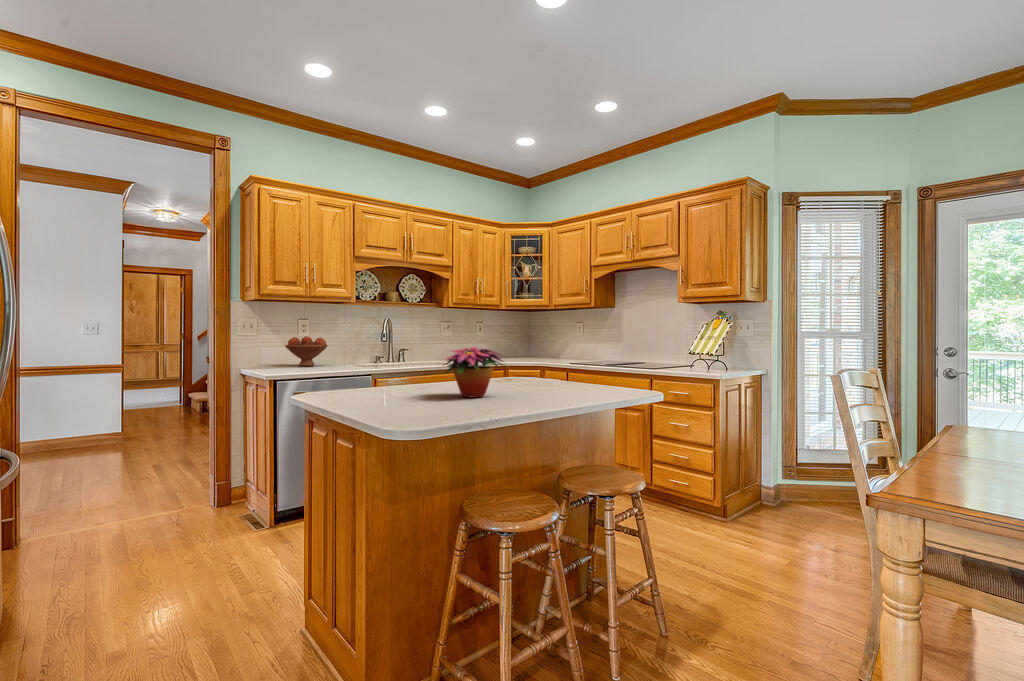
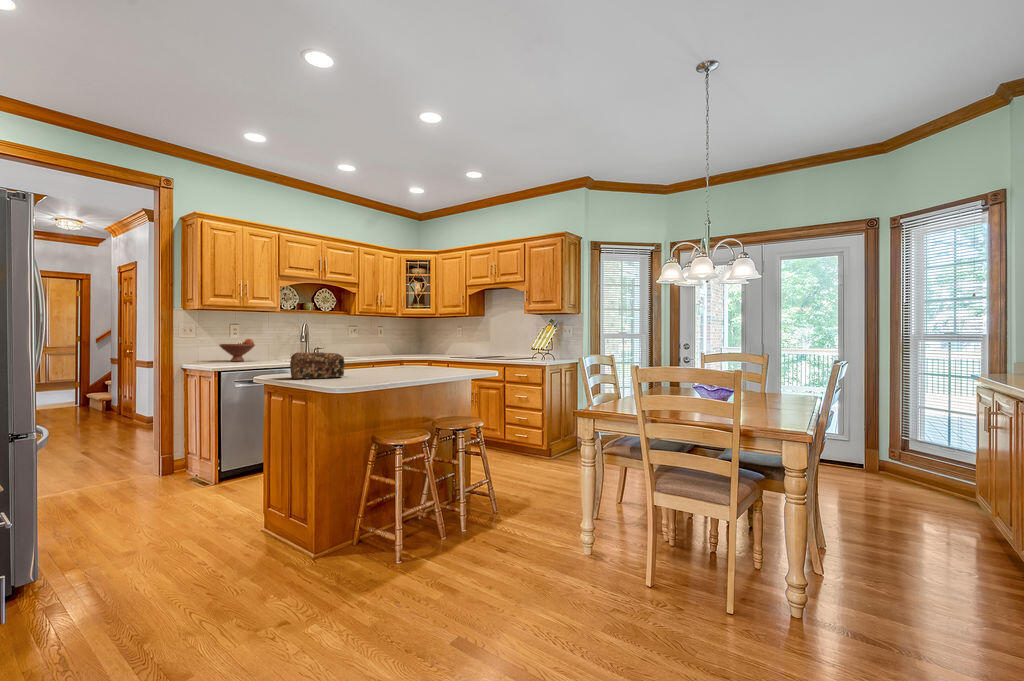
flower arrangement: present [444,347,503,398] -> none [353,342,404,374]
bread loaf: none [340,364,420,407] -> present [290,352,344,379]

